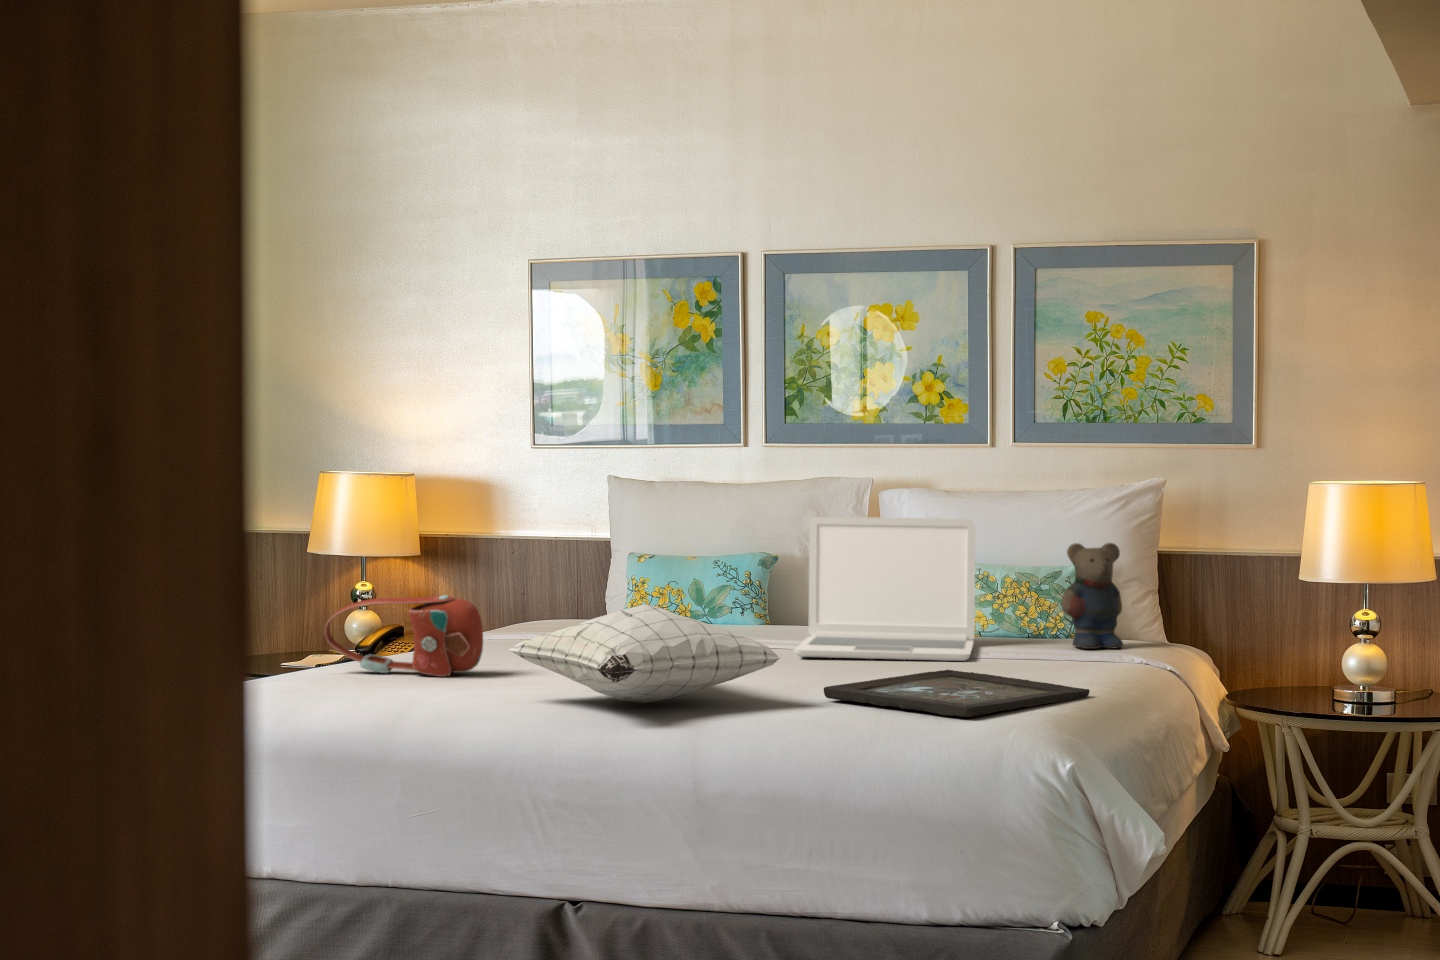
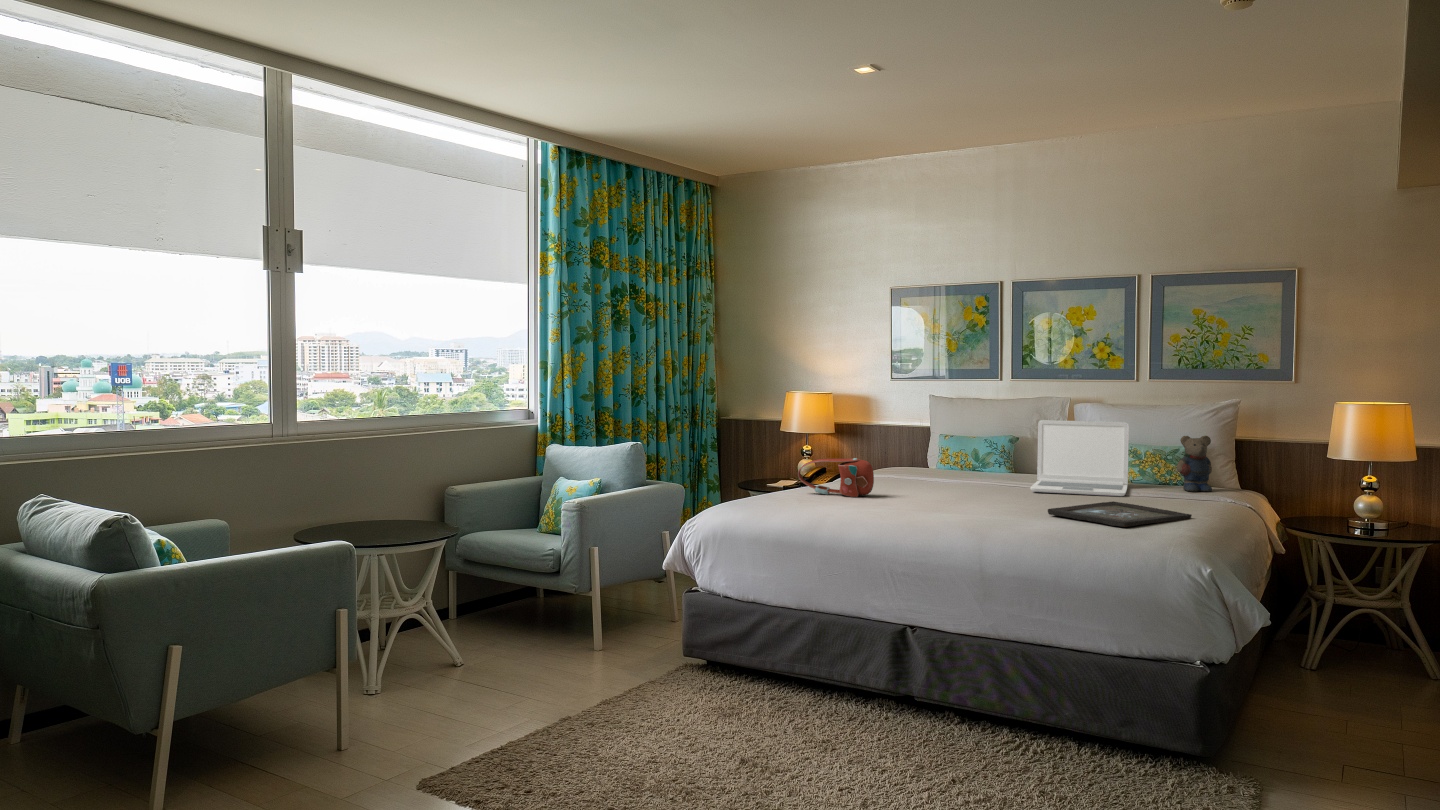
pillow: present [509,604,781,703] -> none [889,466,1026,514]

